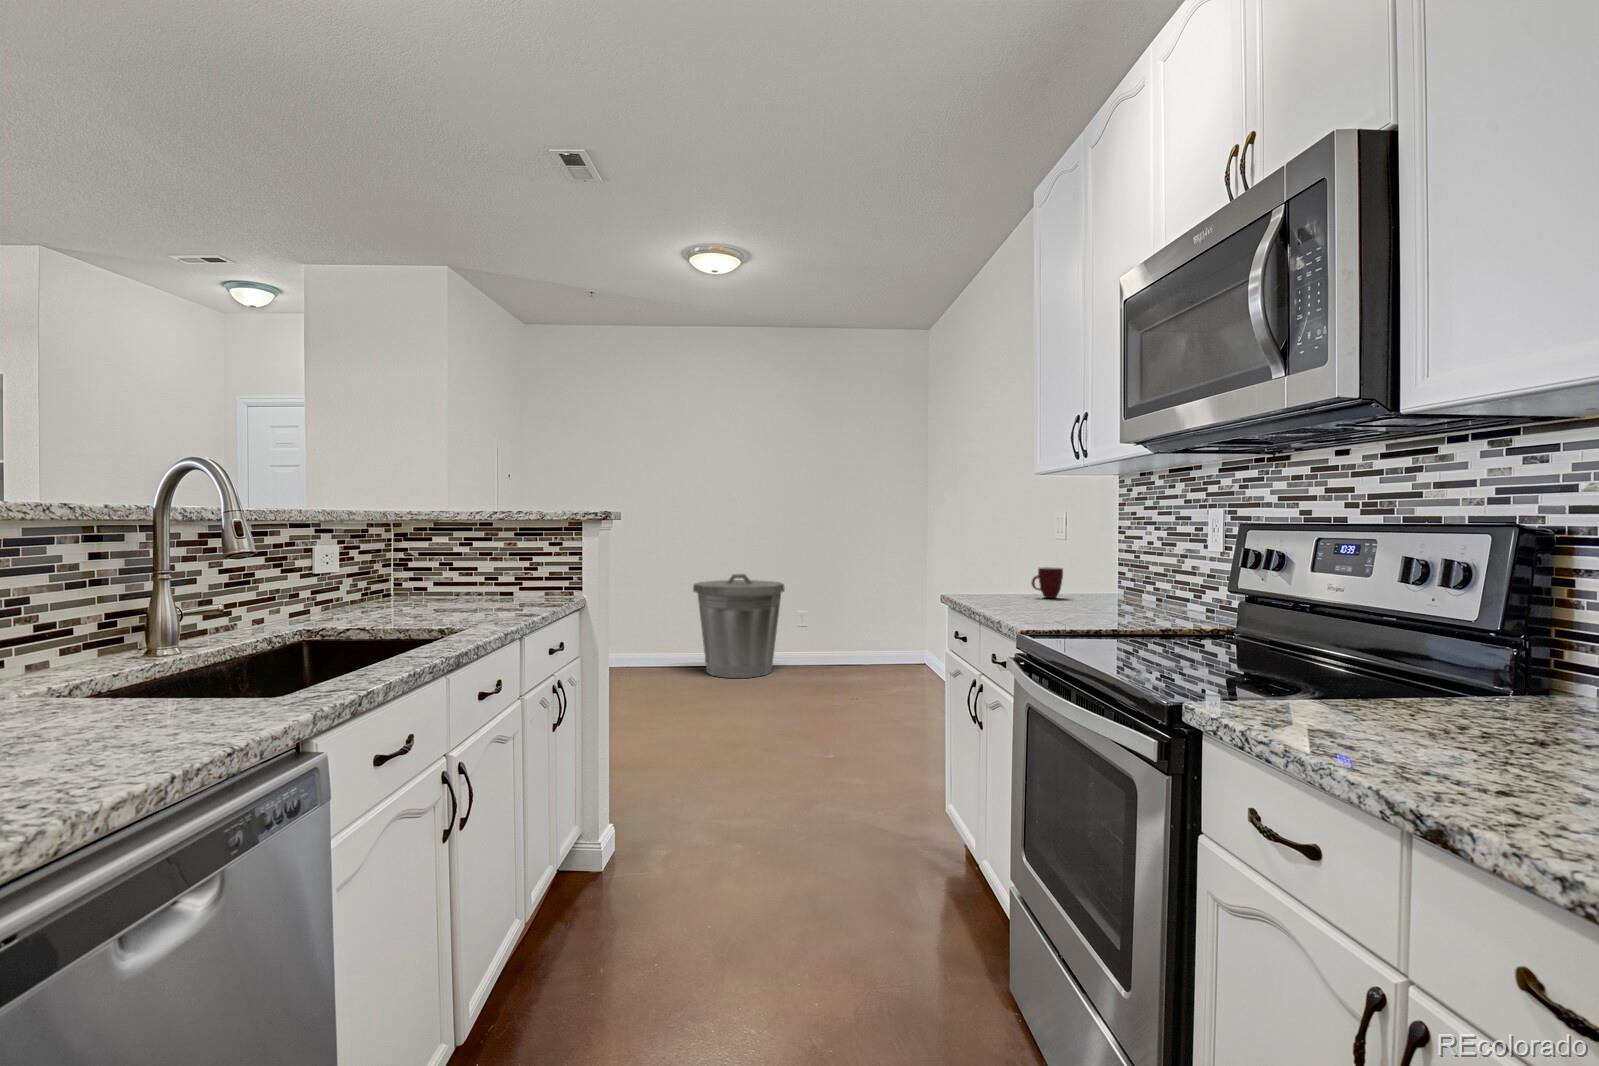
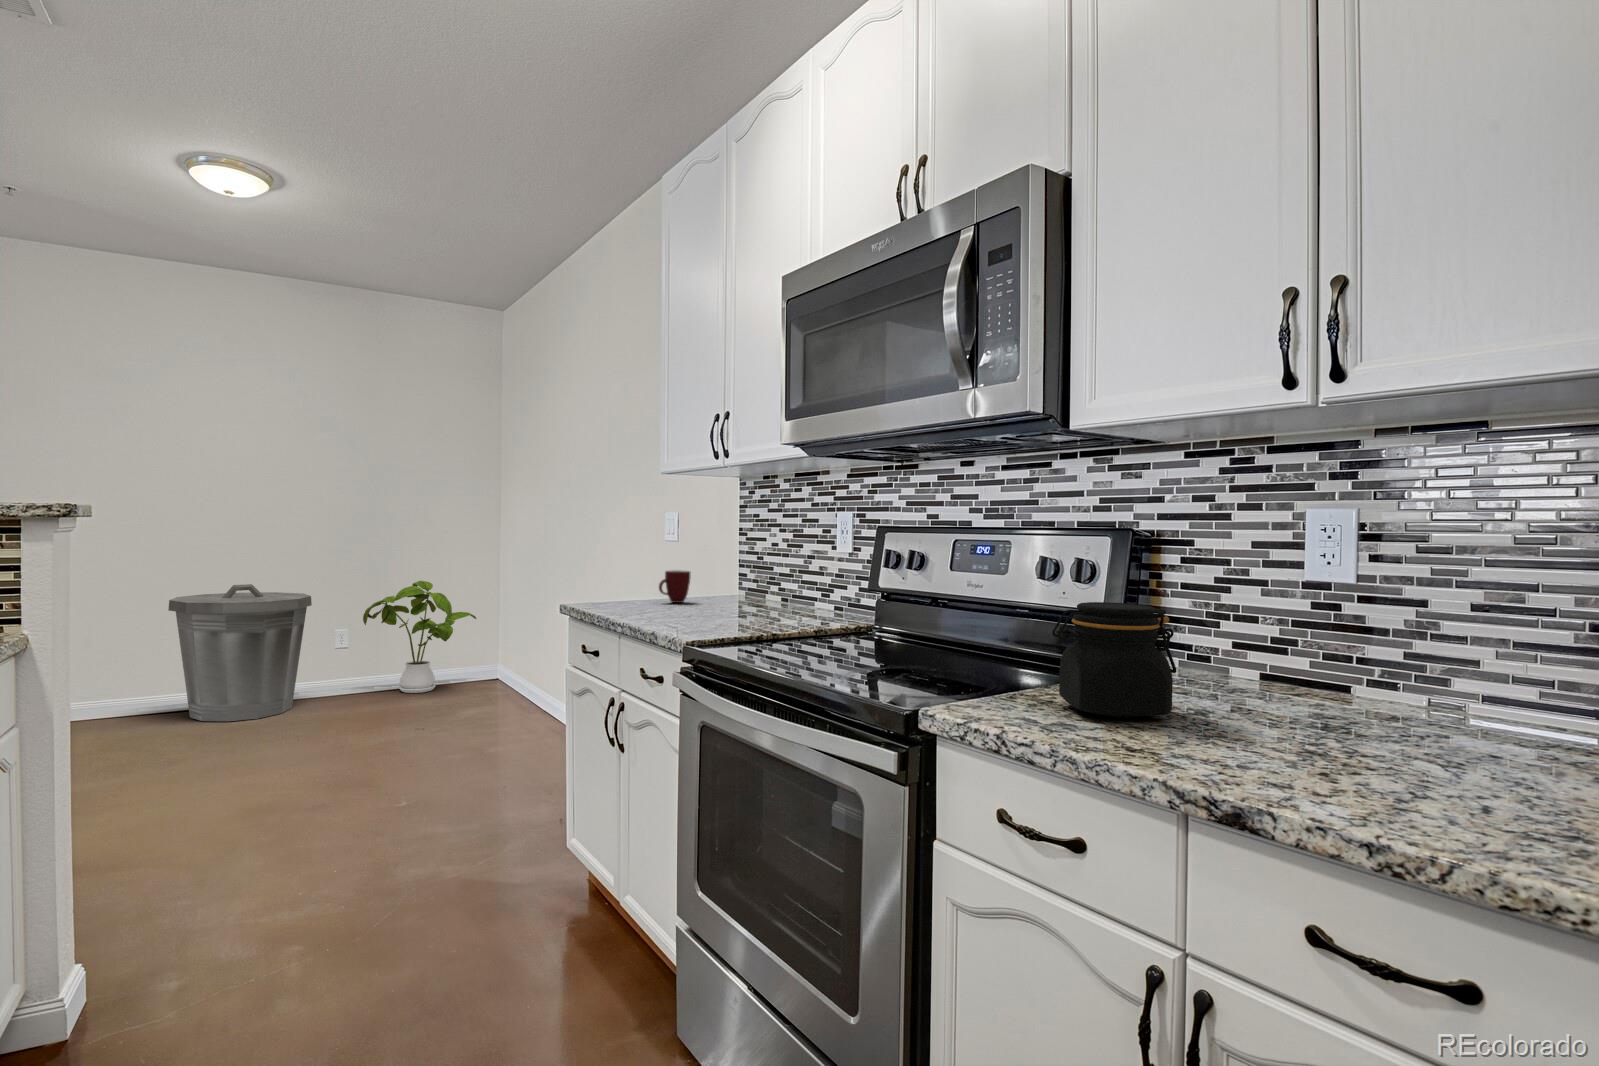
house plant: none [823,574,911,669] -> present [363,581,476,693]
jar: none [1337,606,1502,735] -> present [1052,602,1176,718]

